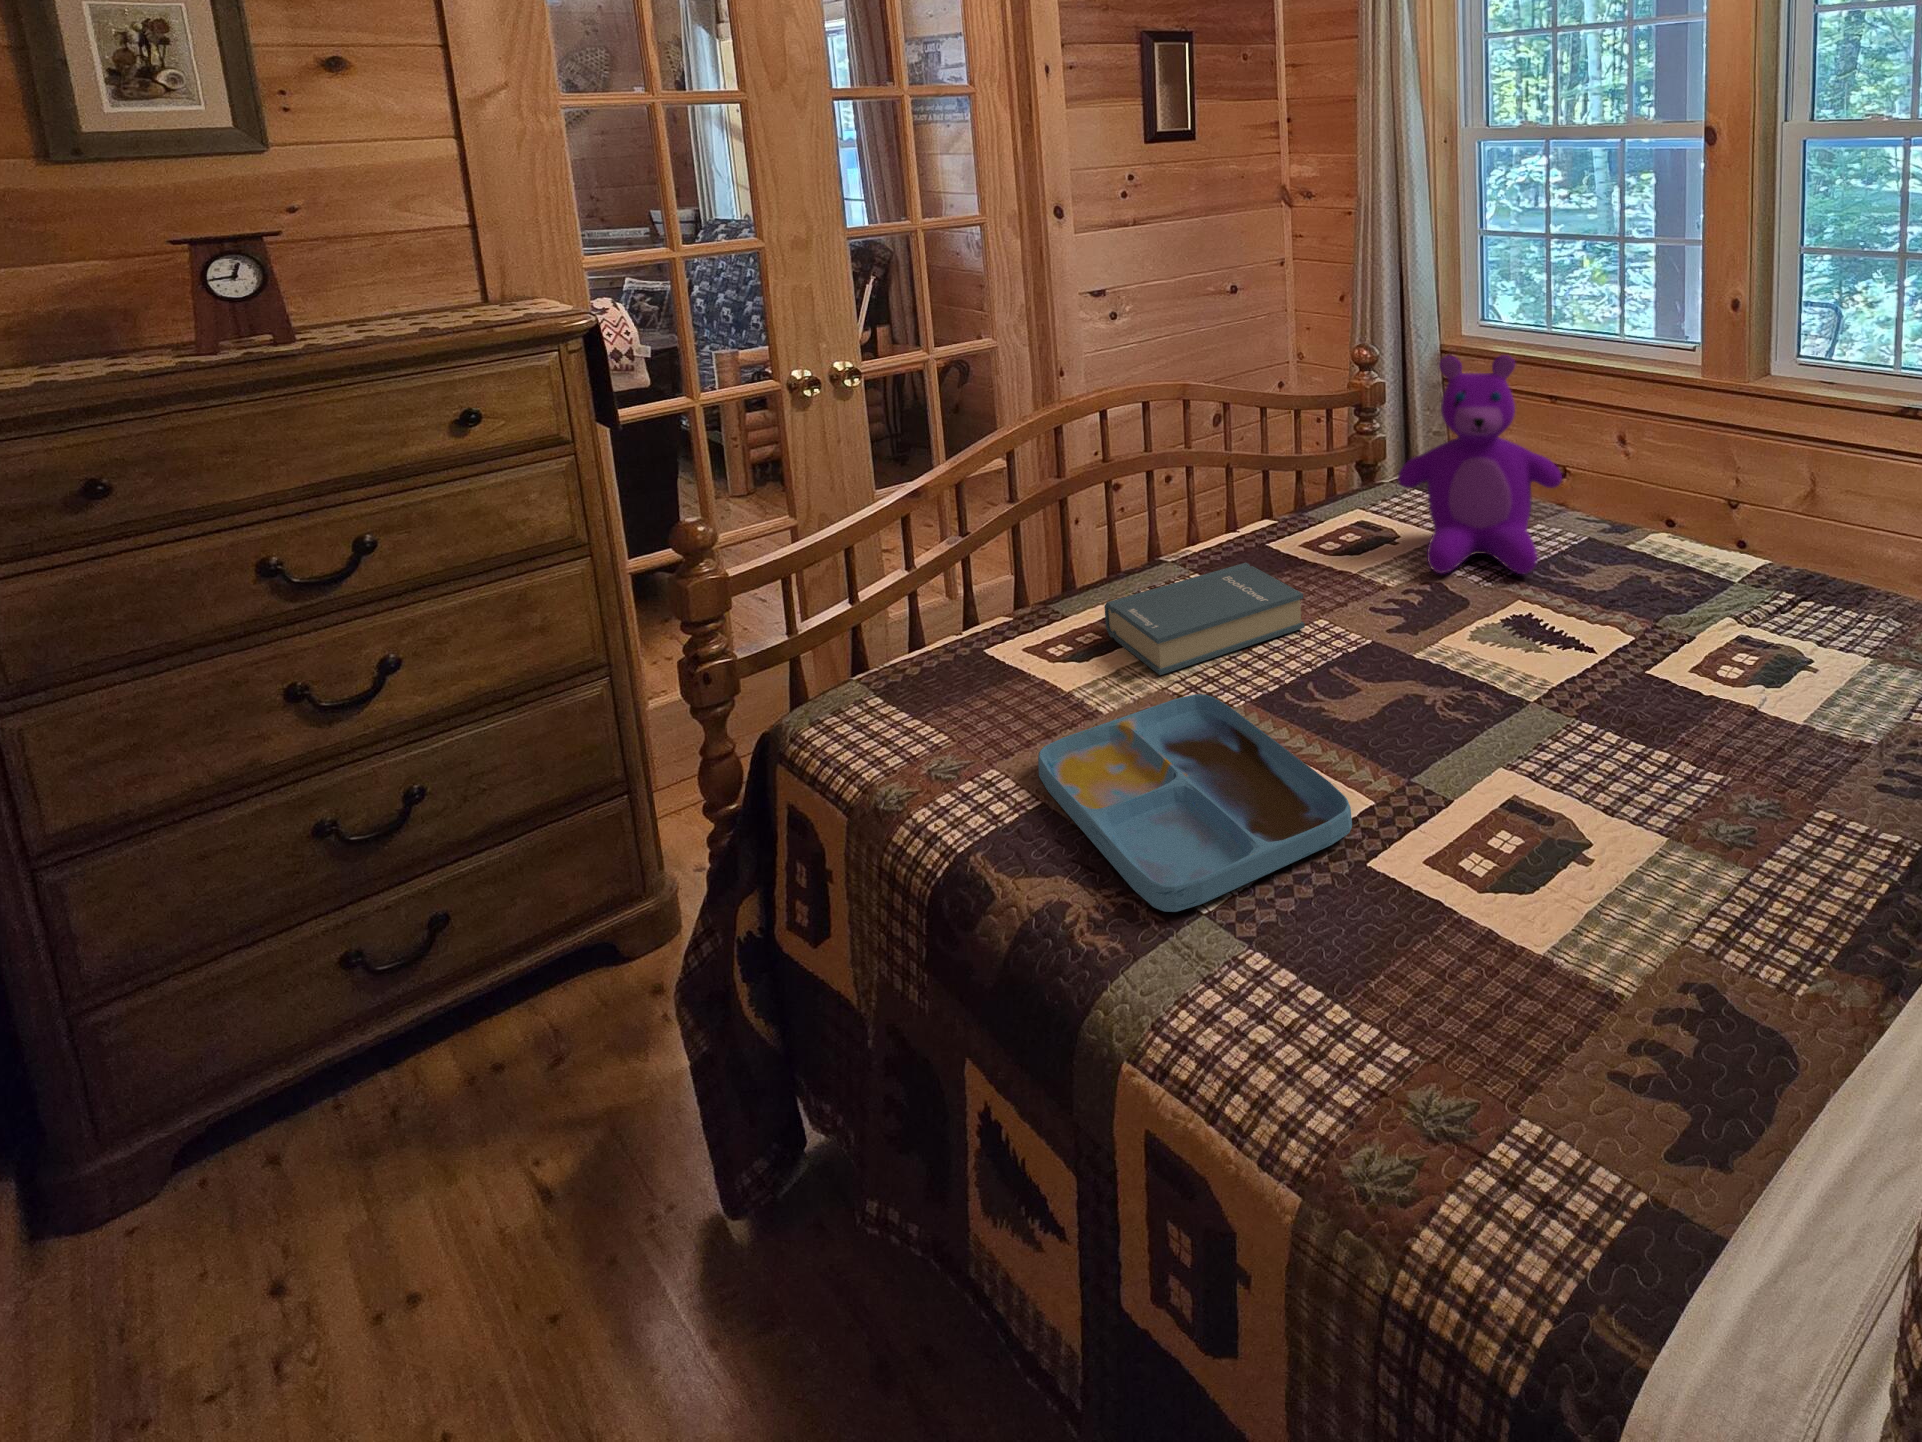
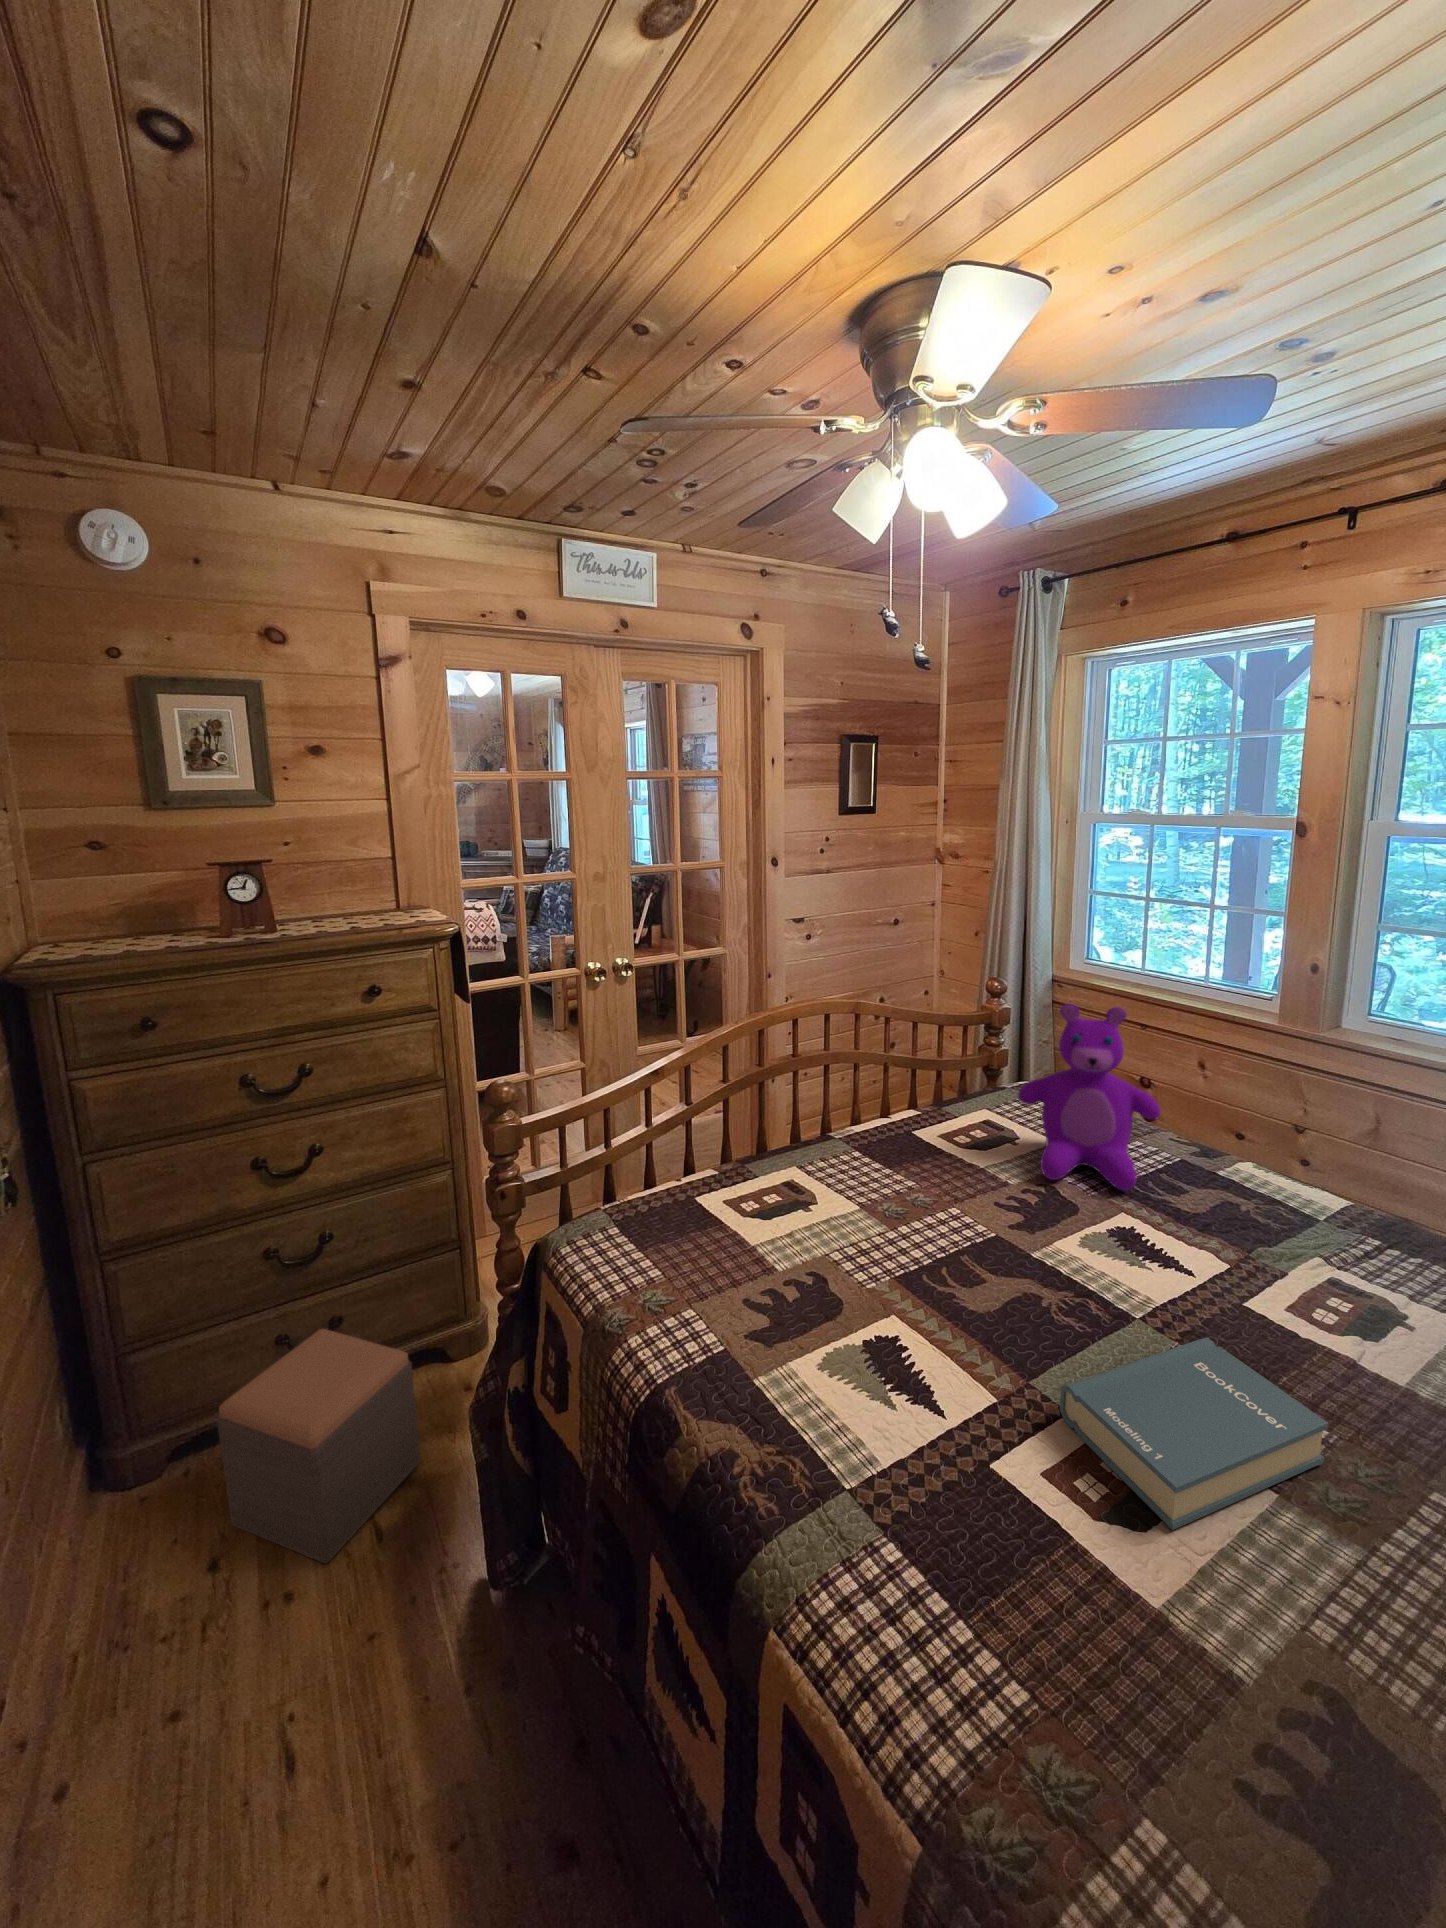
hardback book: present [1104,563,1305,675] -> present [1060,1338,1329,1530]
tray: present [1038,694,1352,912] -> none [724,1267,978,1484]
footstool: none [252,938,596,1265] -> present [217,1329,421,1563]

